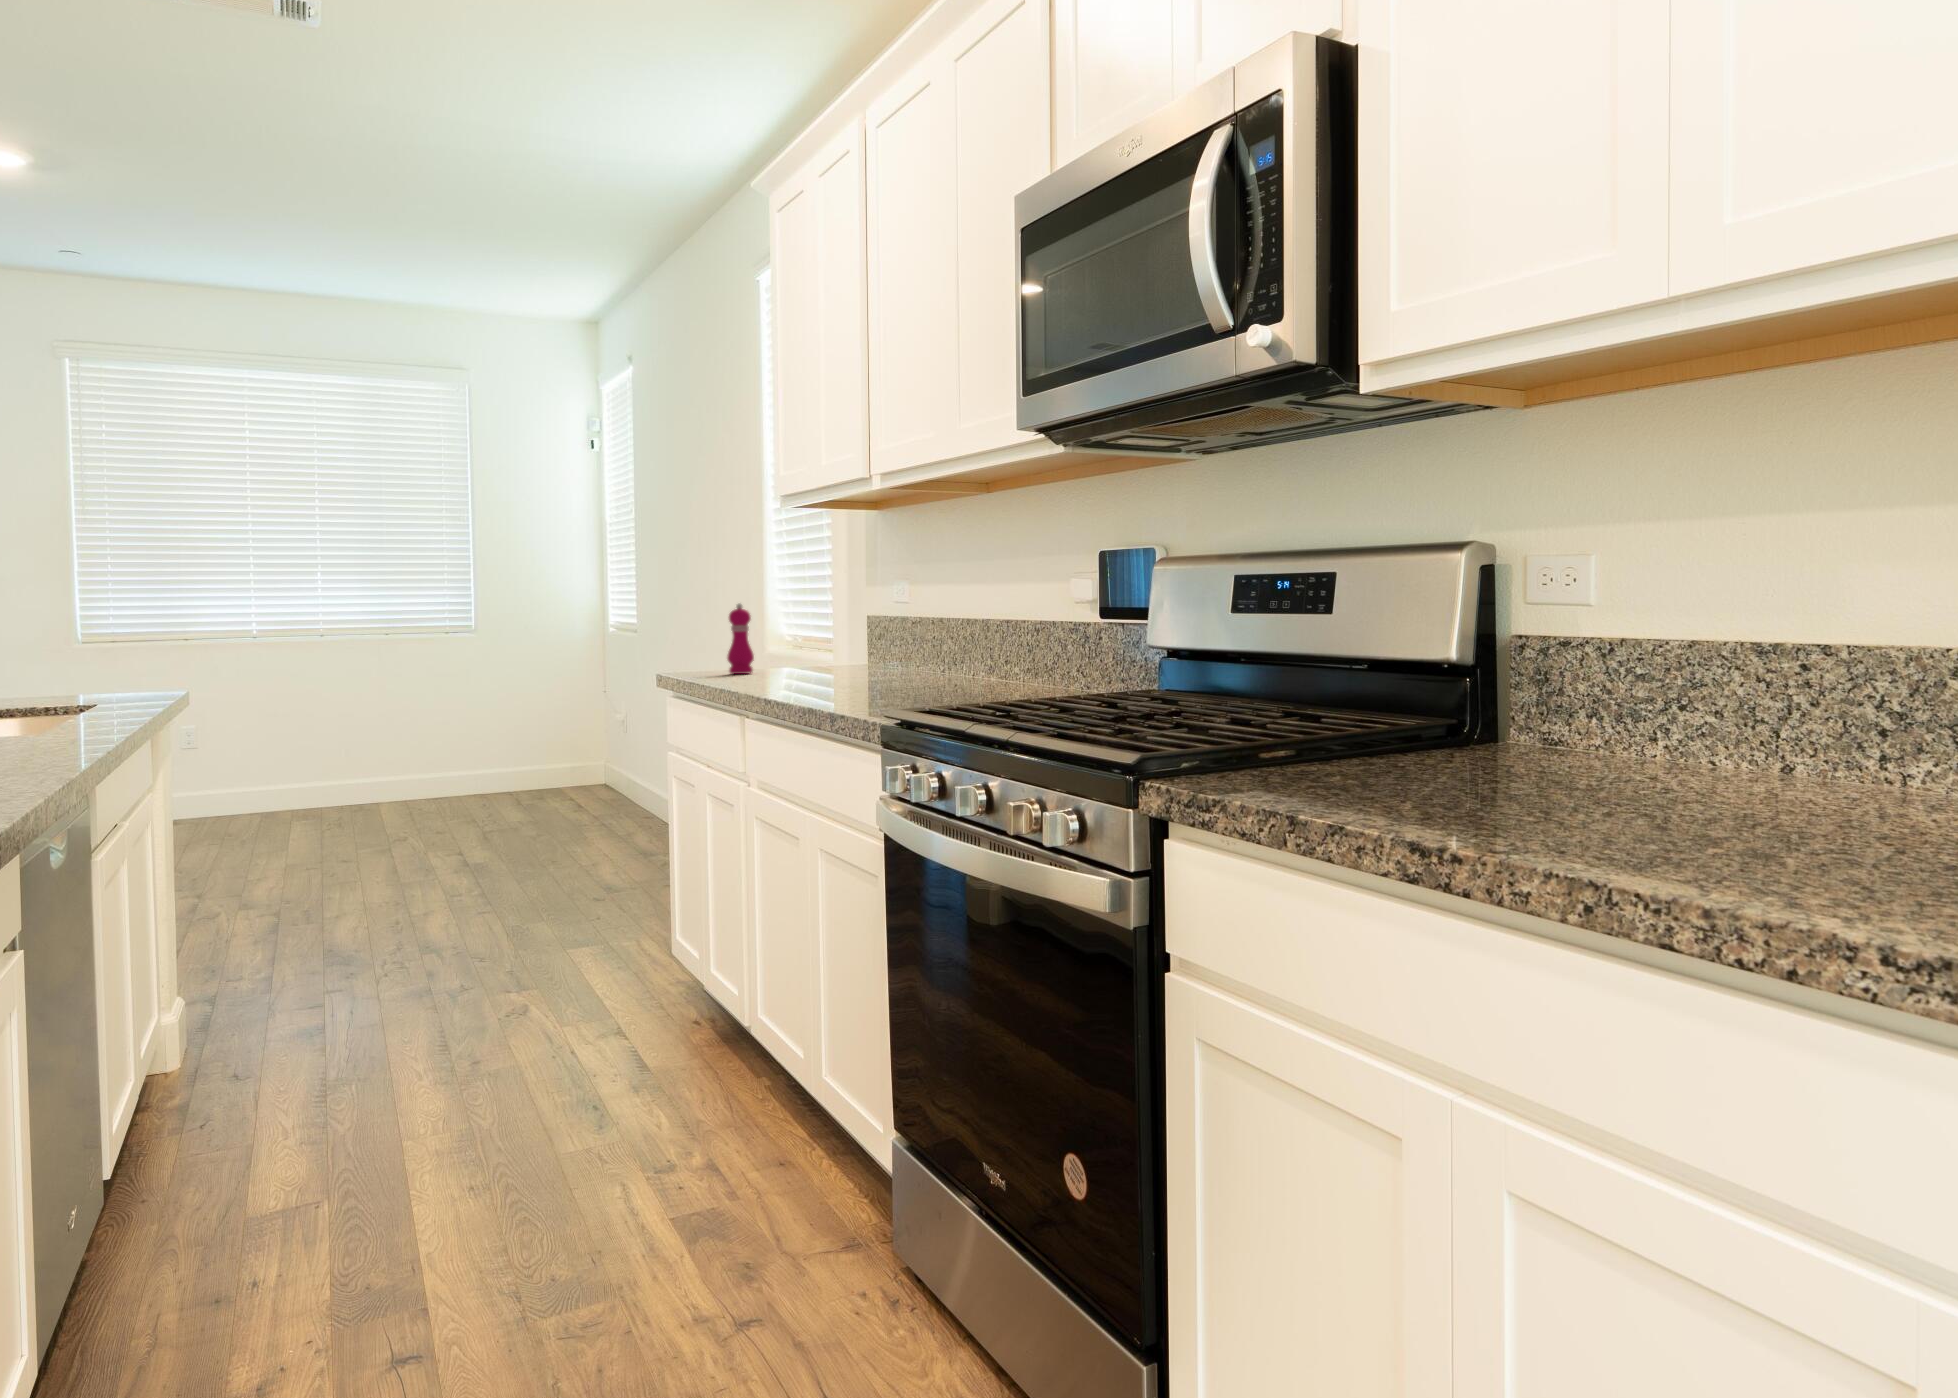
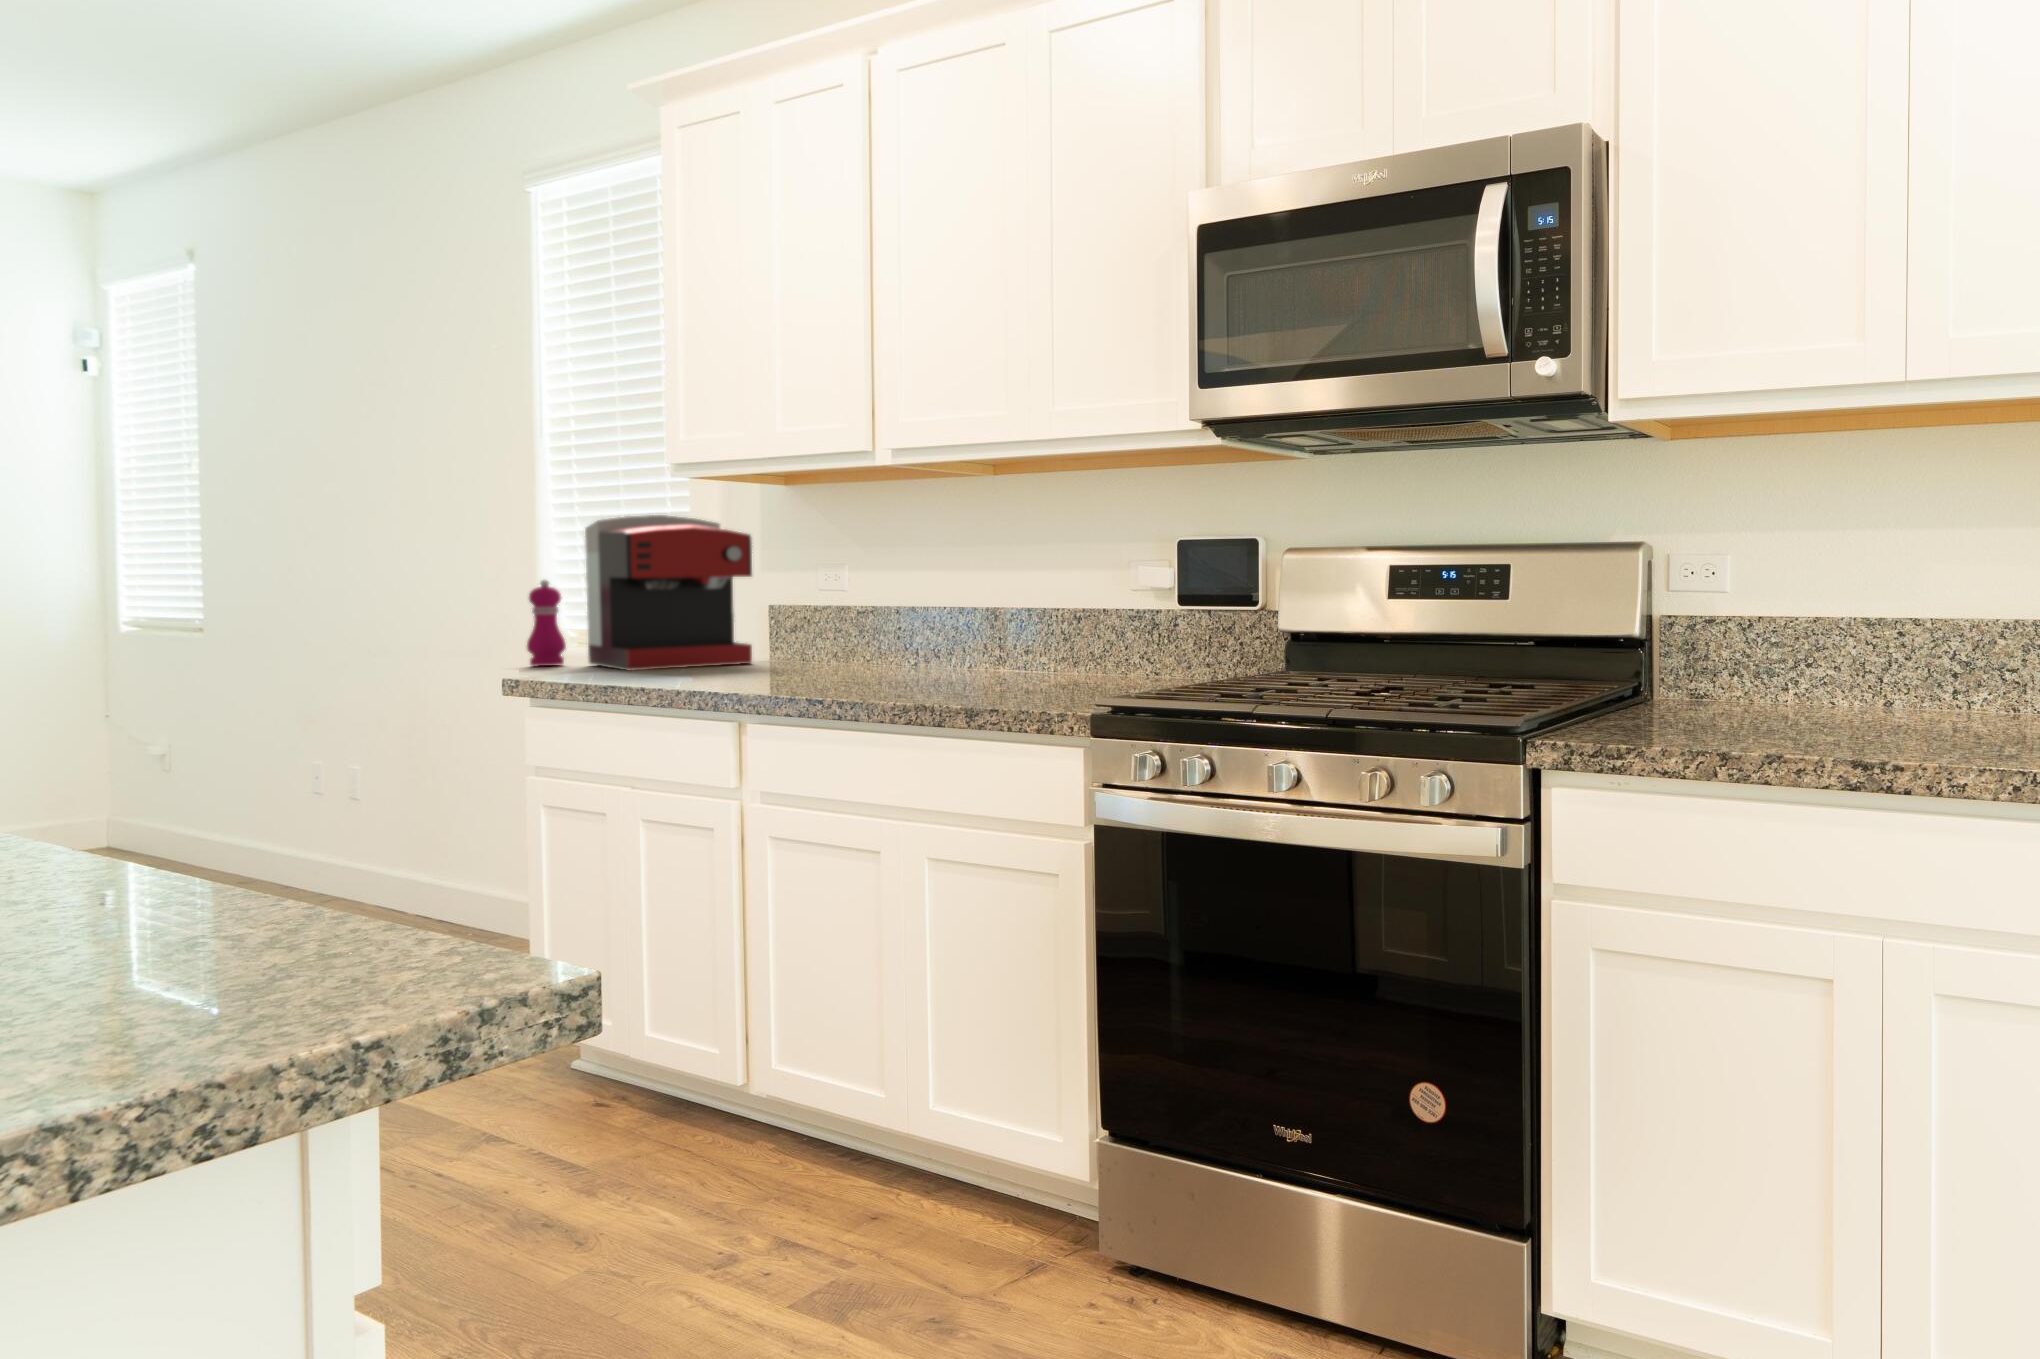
coffee maker: none [760,547,861,679] -> present [585,515,752,671]

